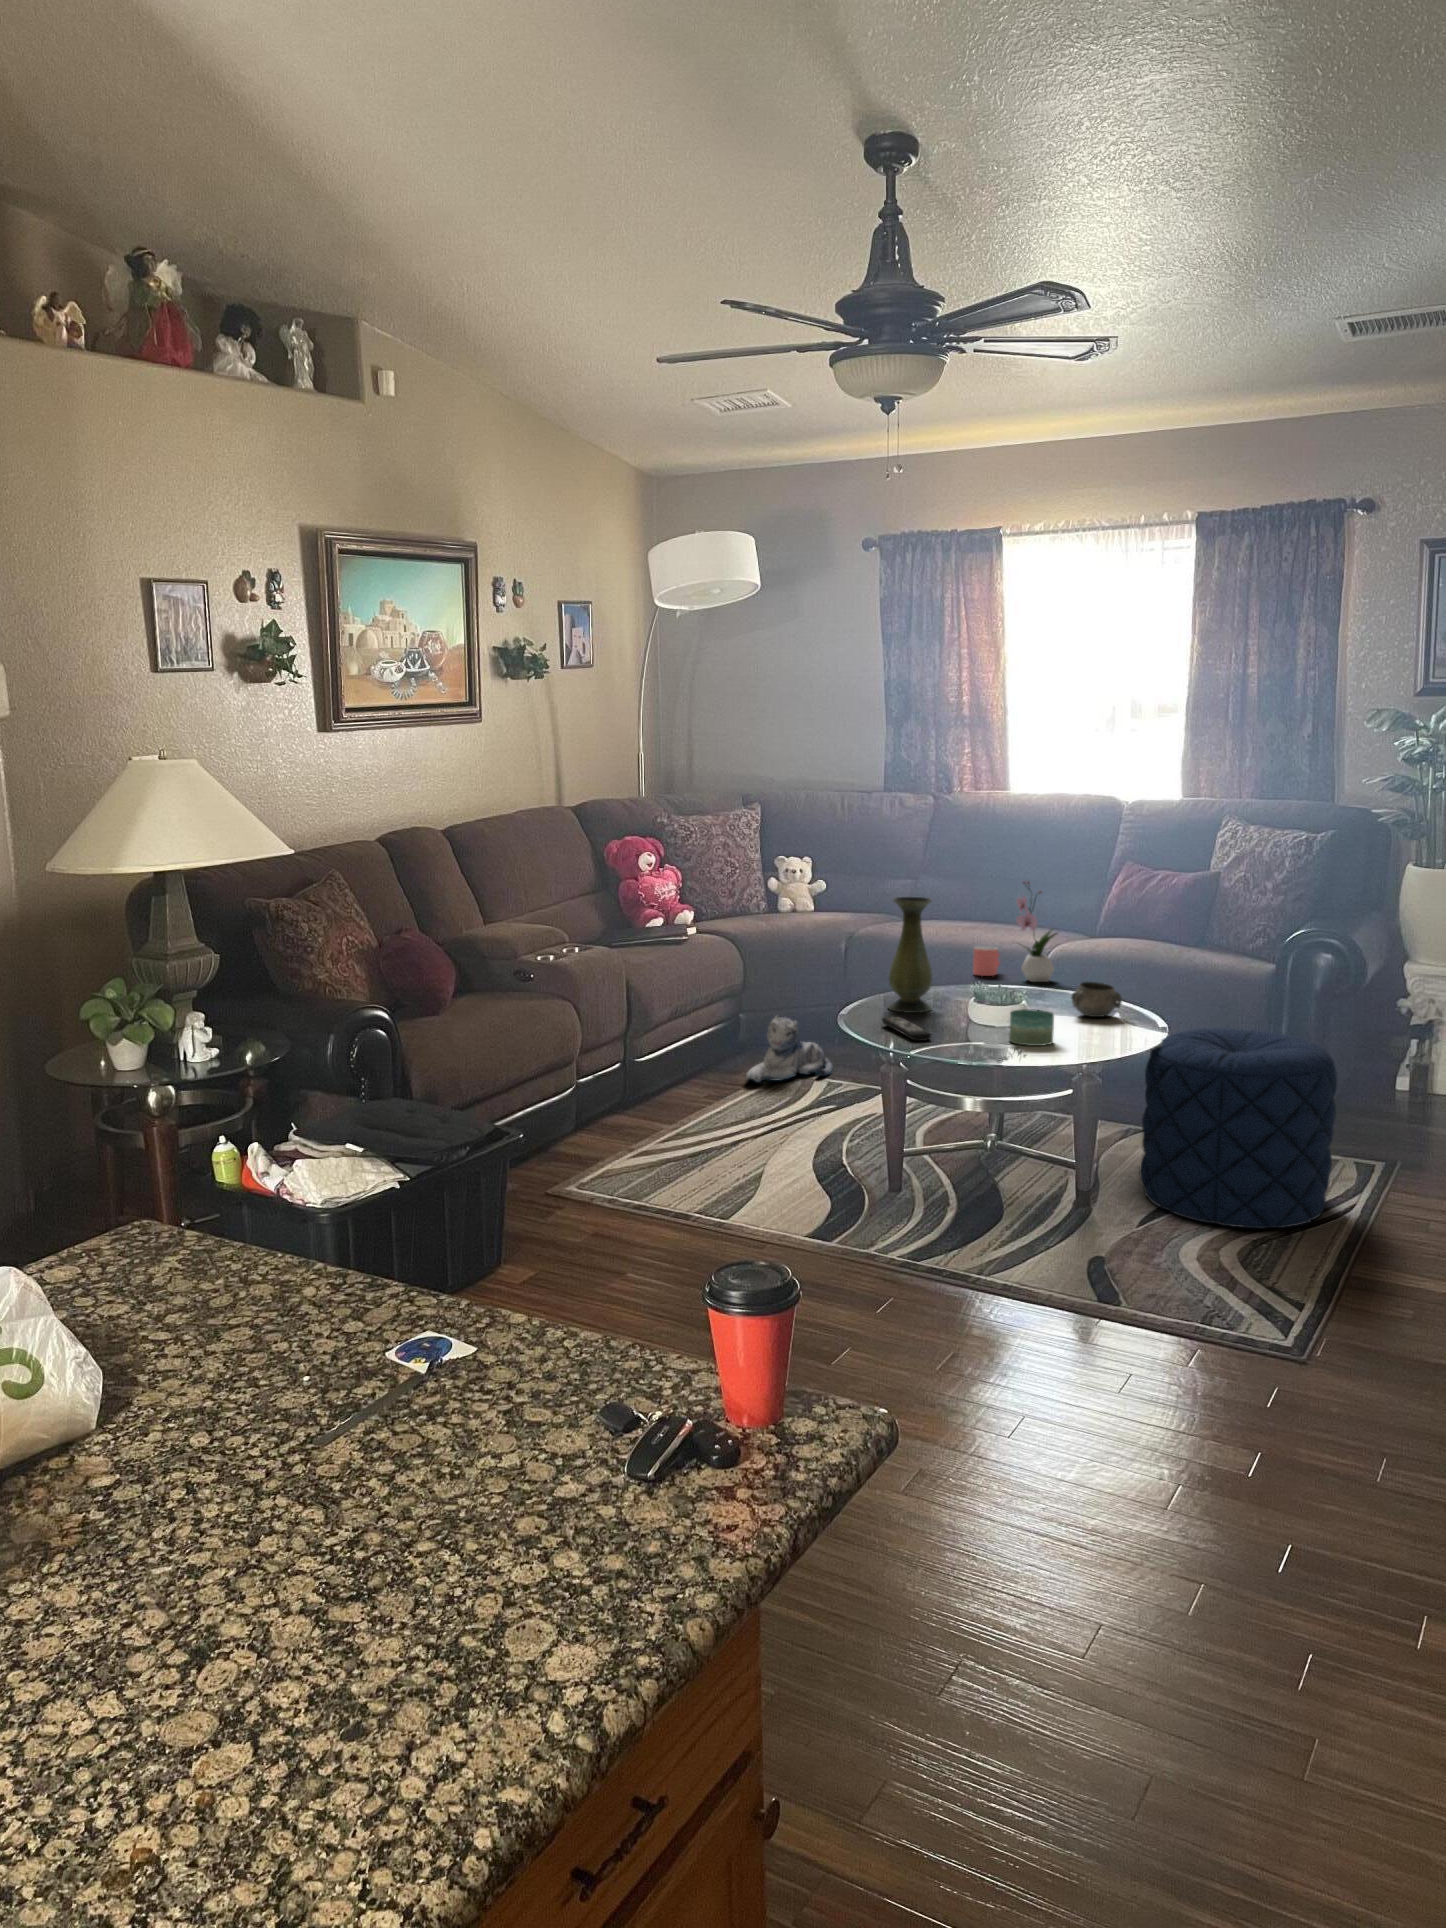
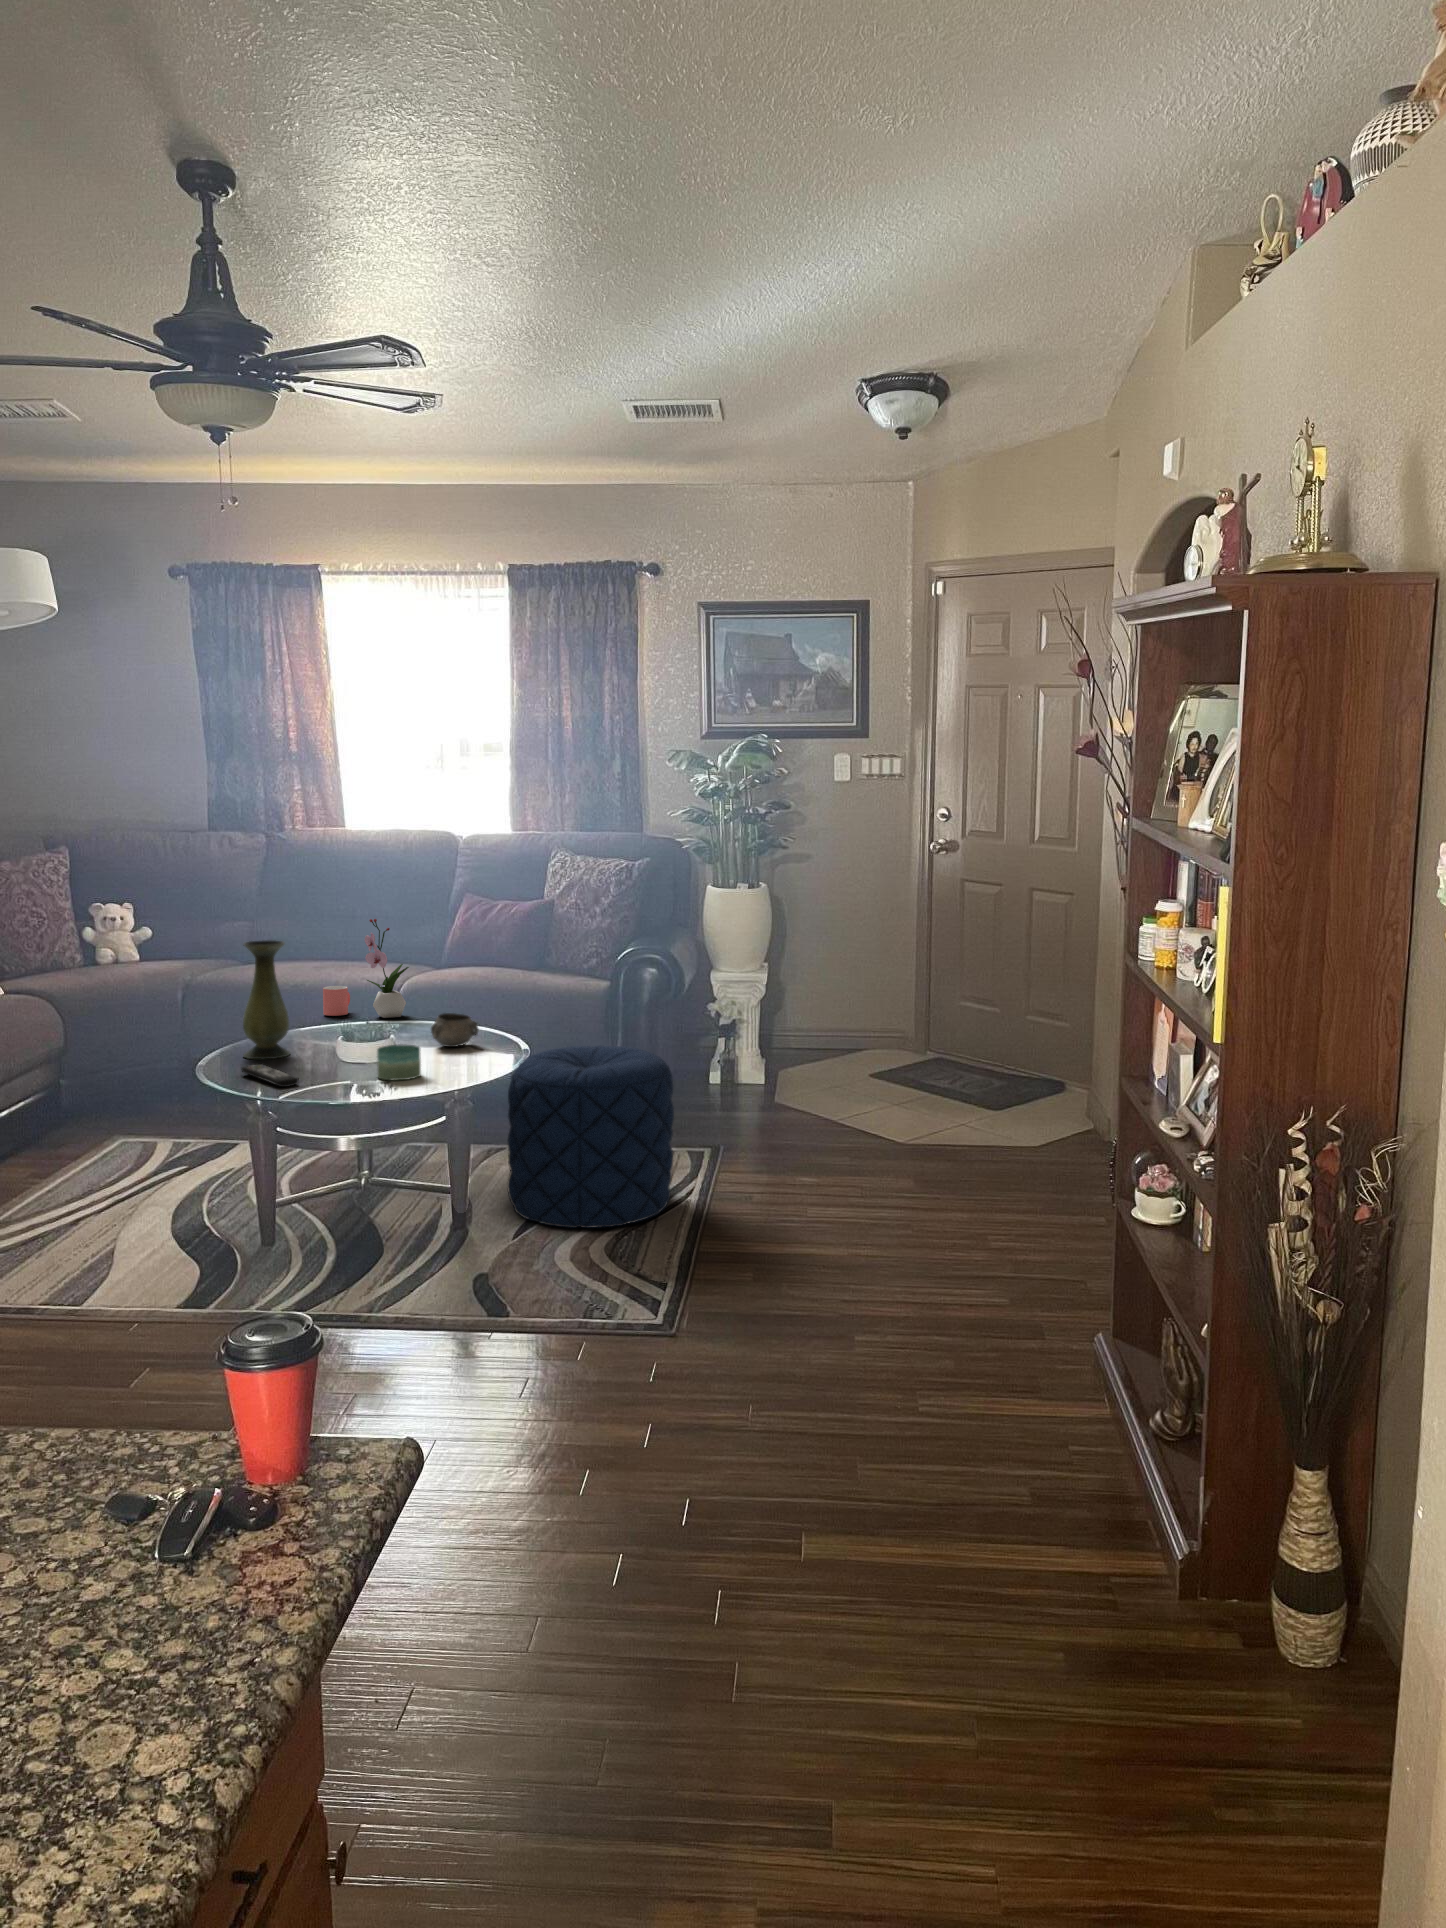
plush toy: present [746,1016,833,1082] -> none [78,1076,178,1151]

